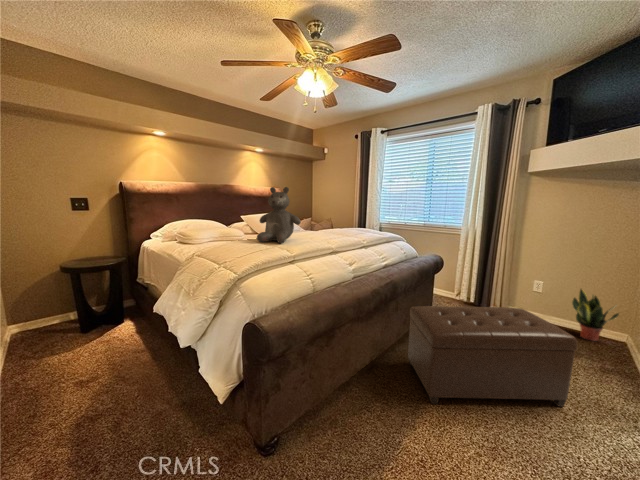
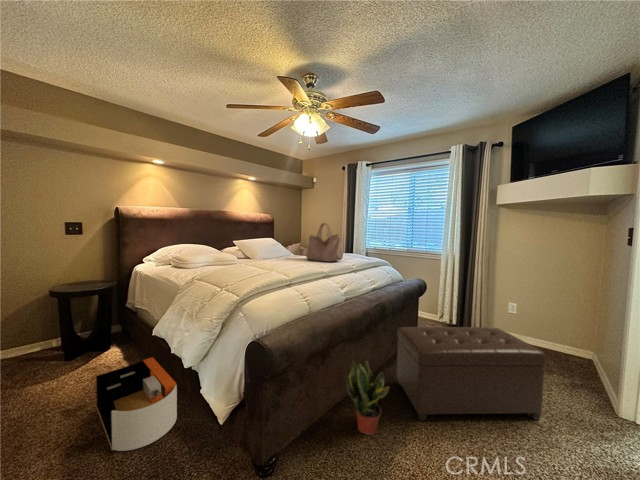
teddy bear: present [257,187,301,243] -> none [254,215,295,268]
handbag: none [314,195,353,237] -> present [306,223,343,262]
potted plant: present [572,289,619,341] -> present [347,361,389,435]
storage bin: none [104,332,183,424] -> present [96,357,177,451]

